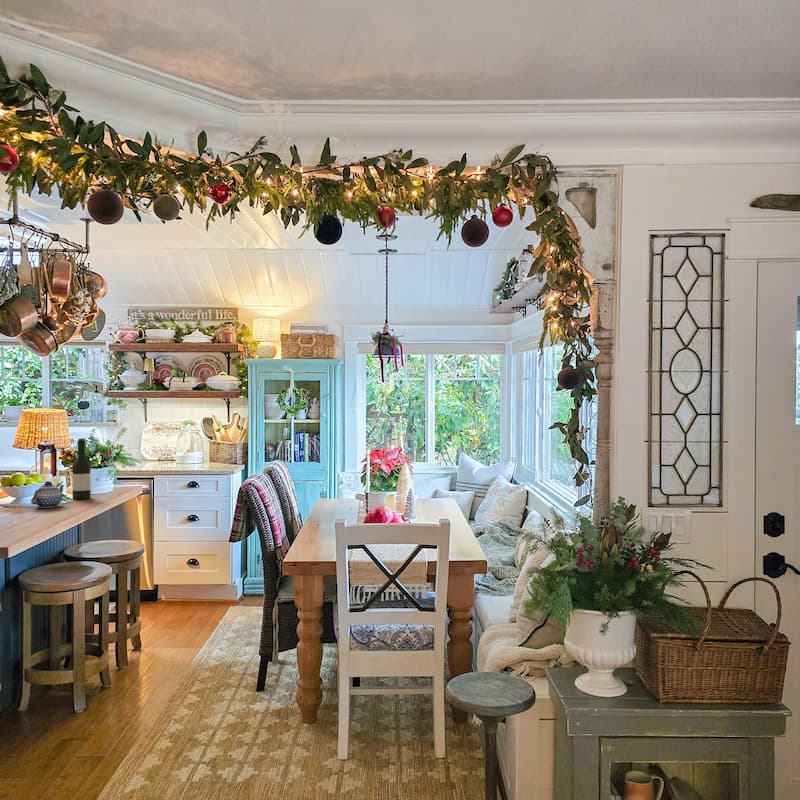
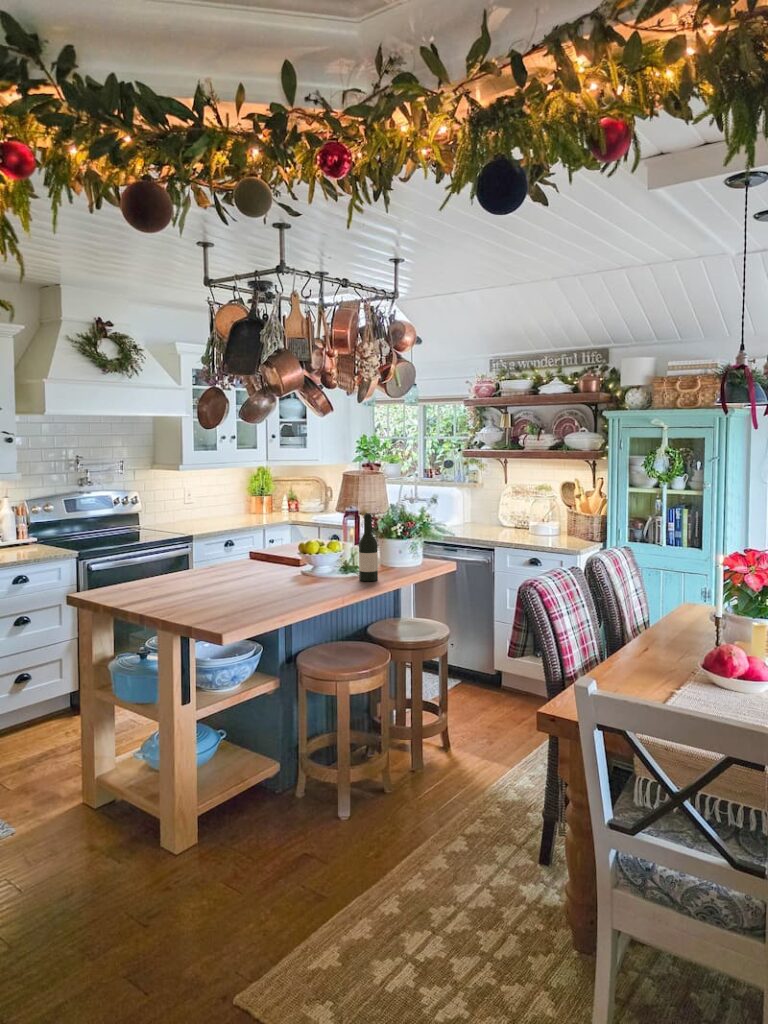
teapot: present [31,481,64,508] -> none [301,561,343,591]

